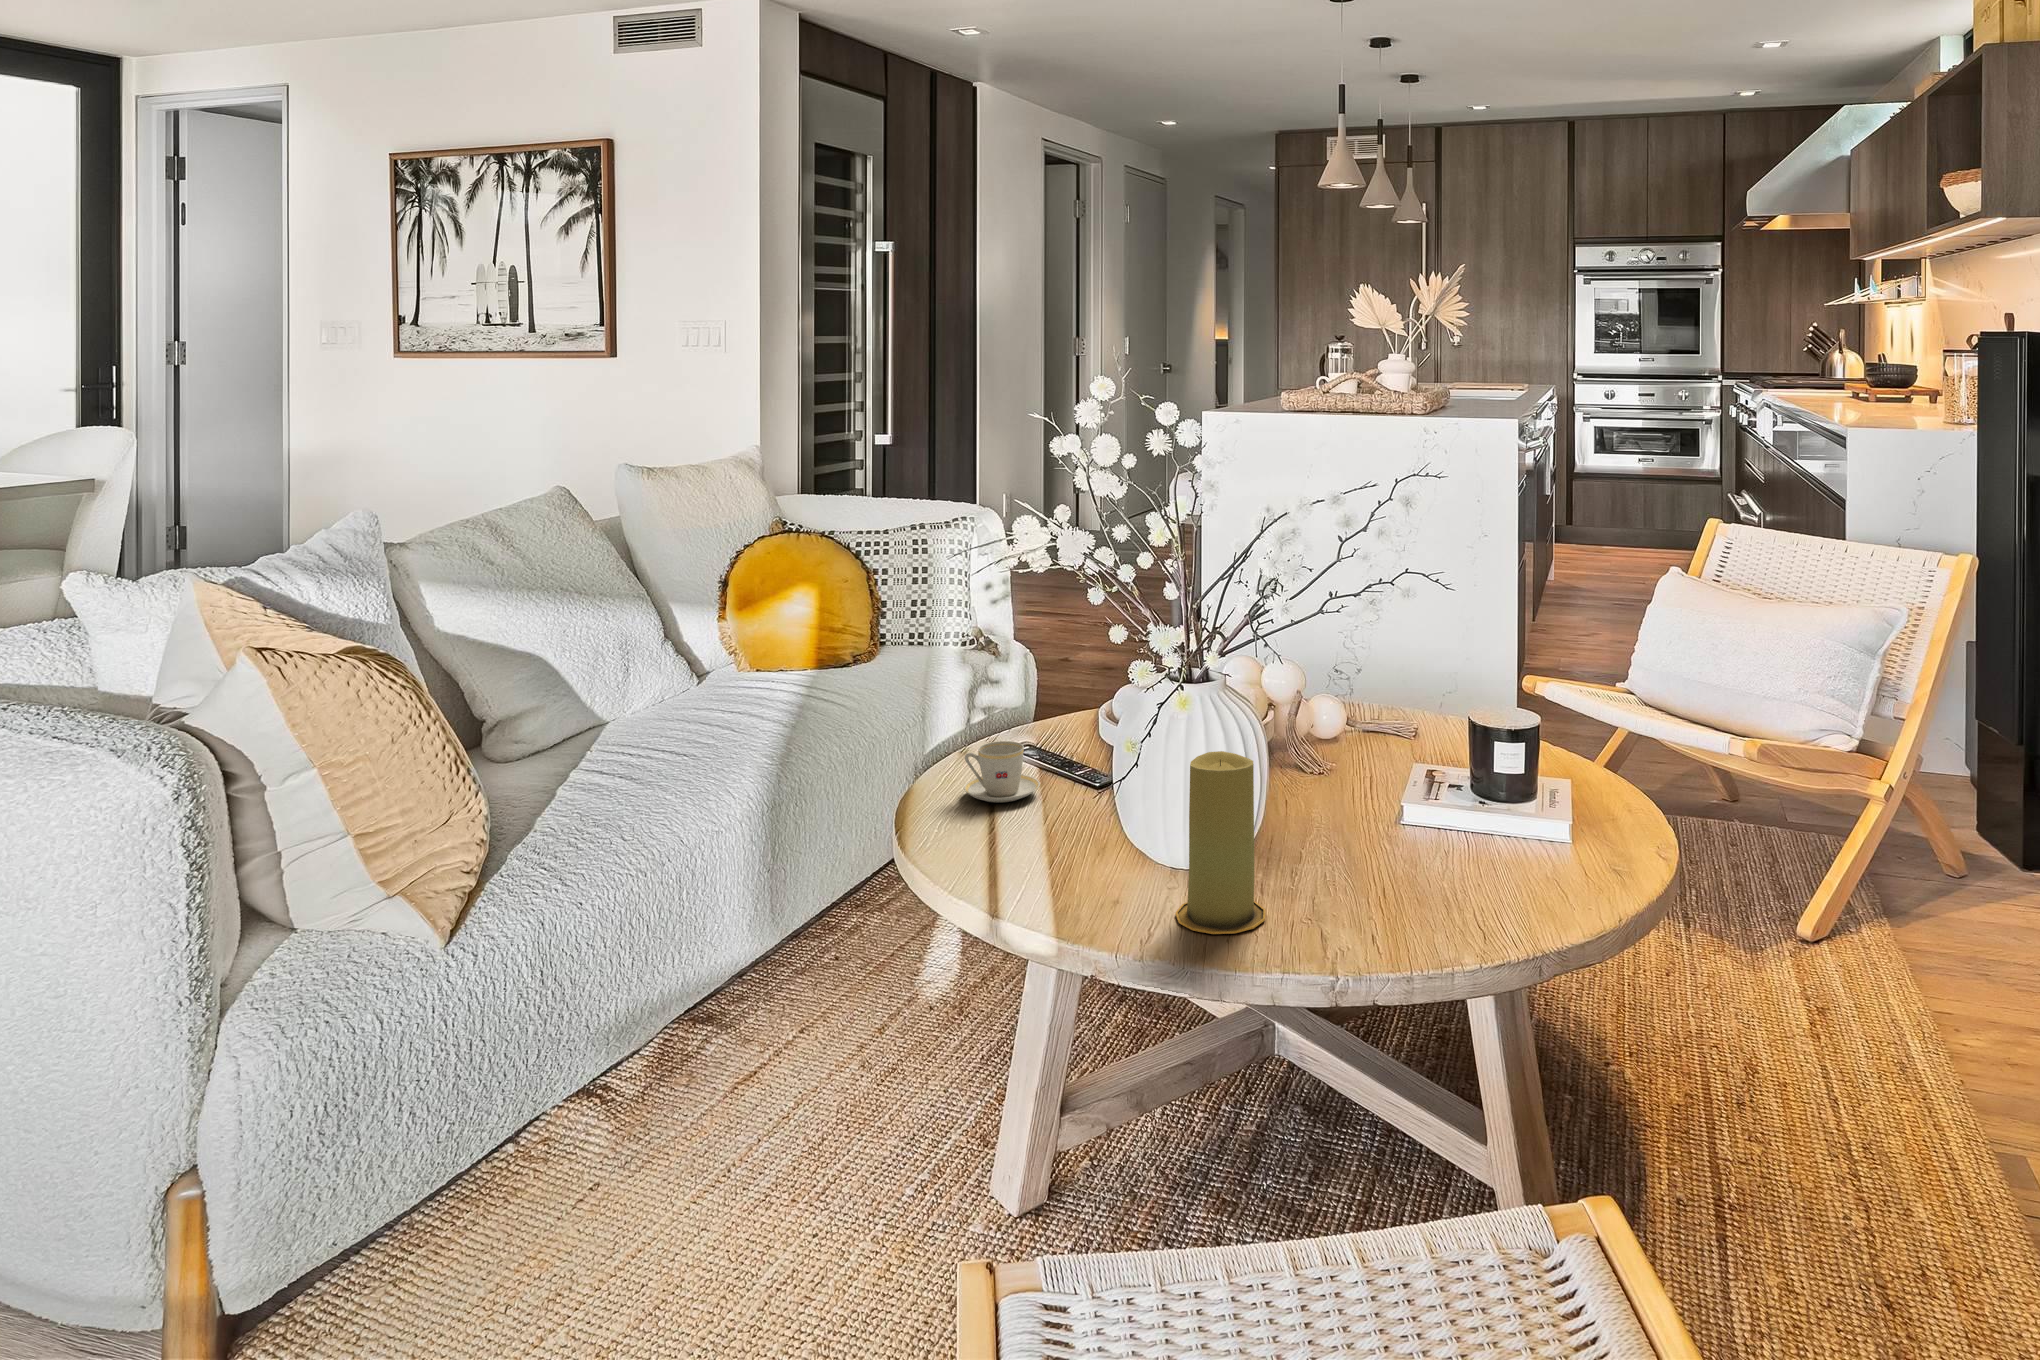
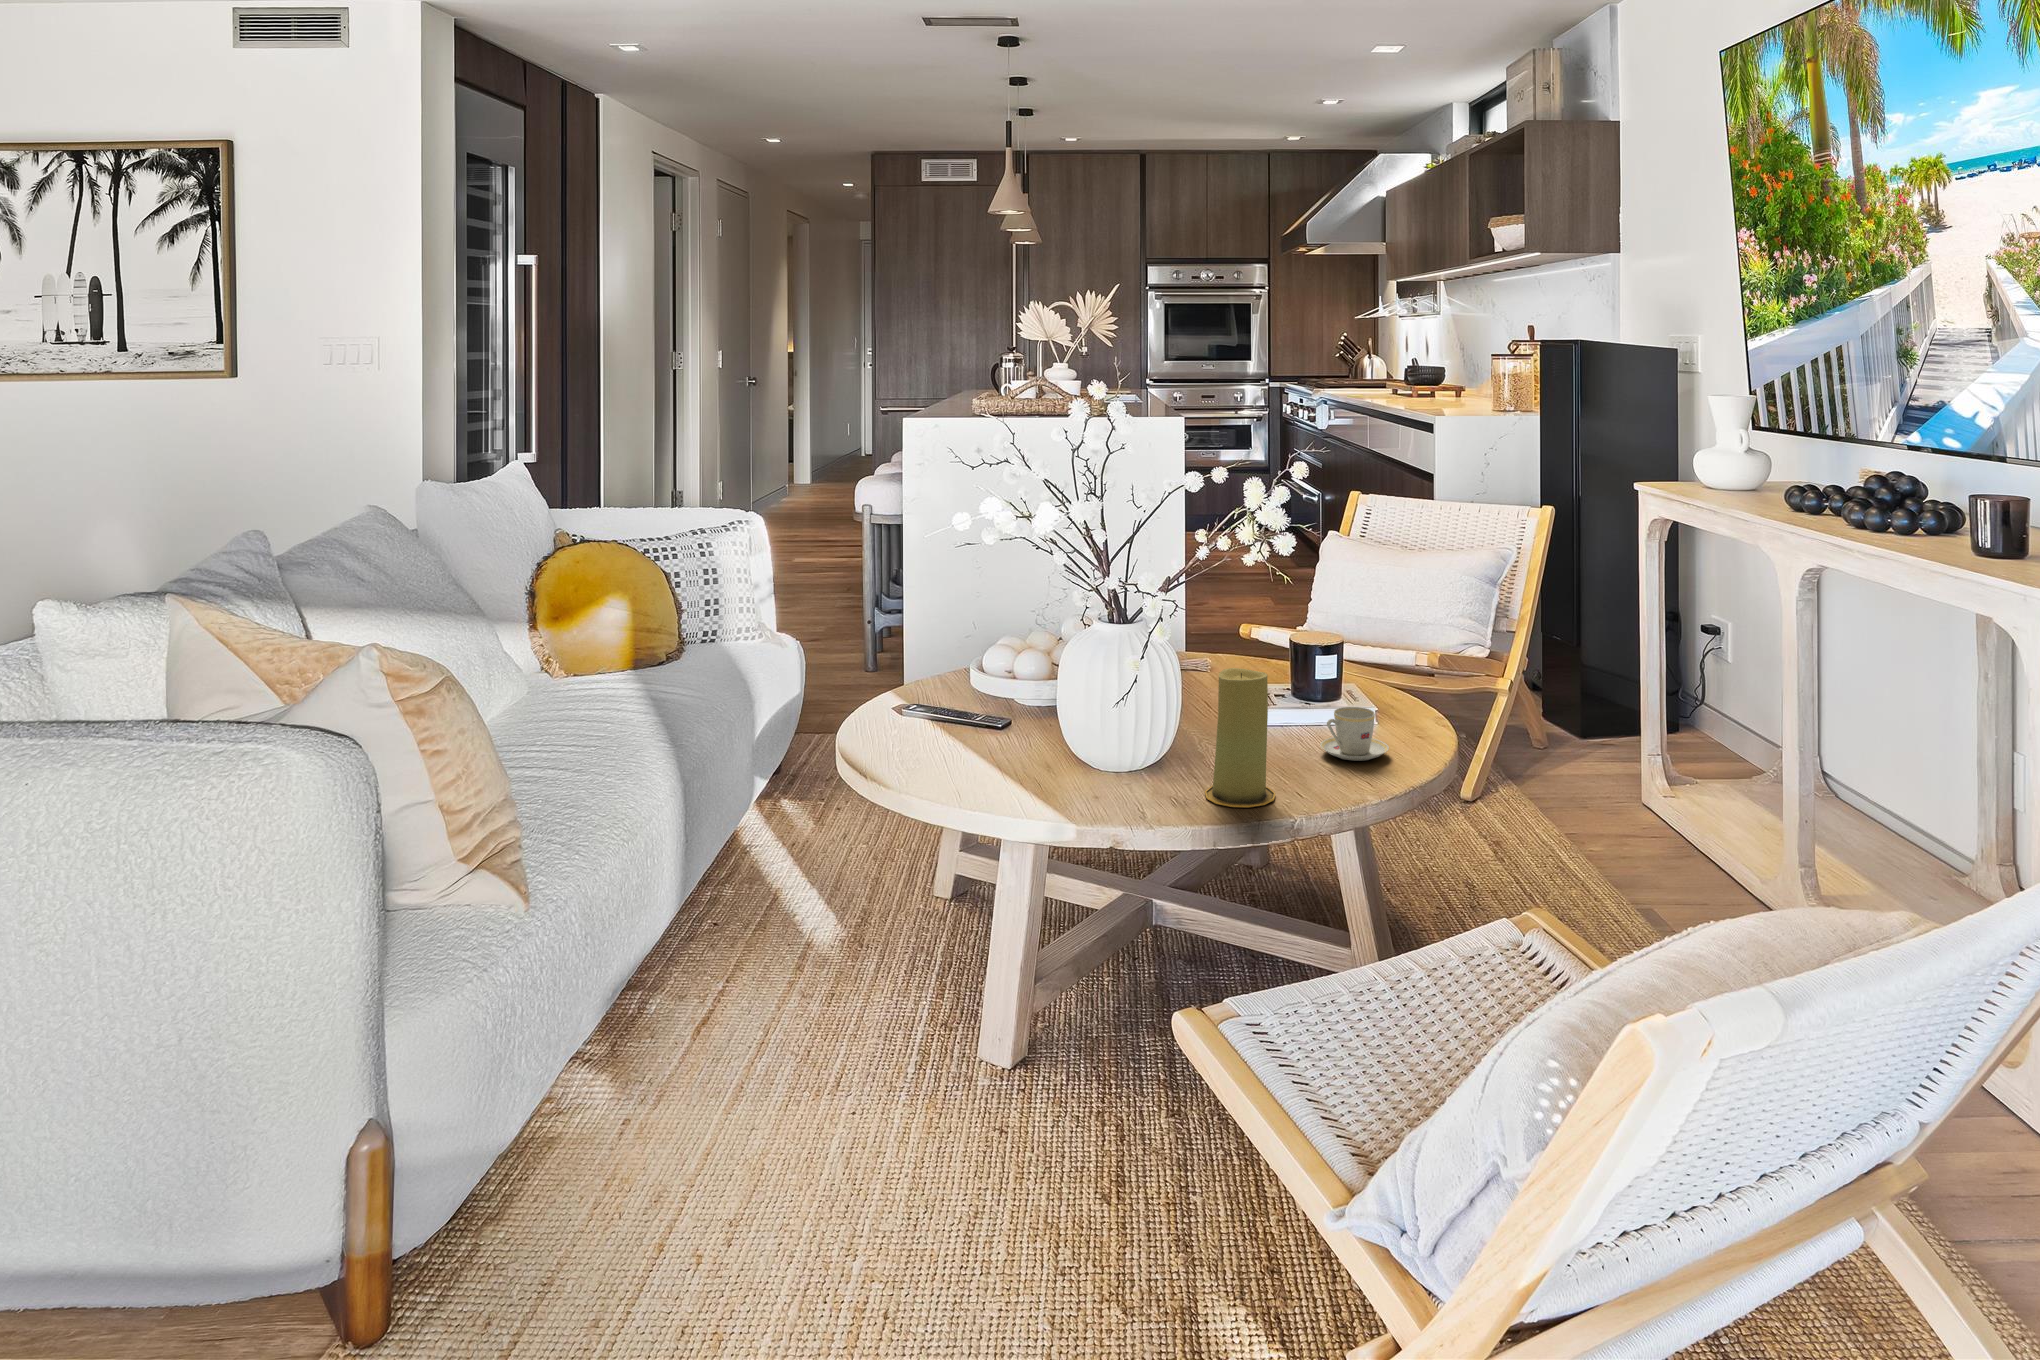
teacup: present [964,741,1040,803] -> present [1320,707,1389,761]

